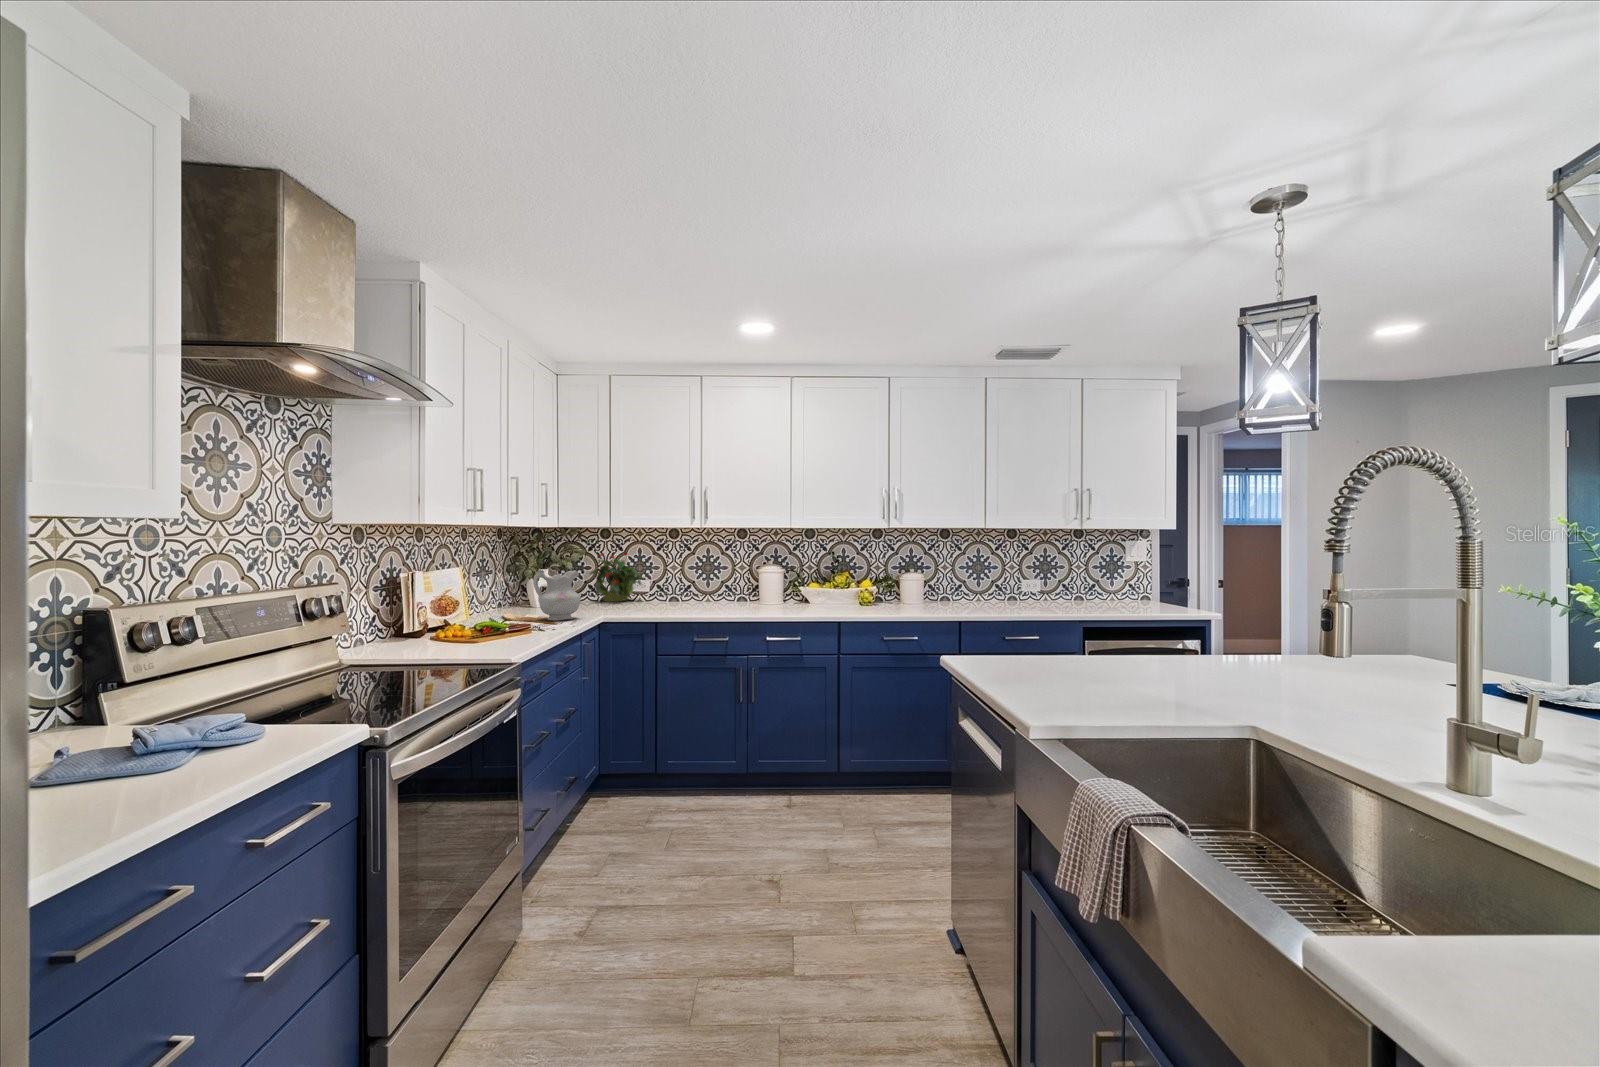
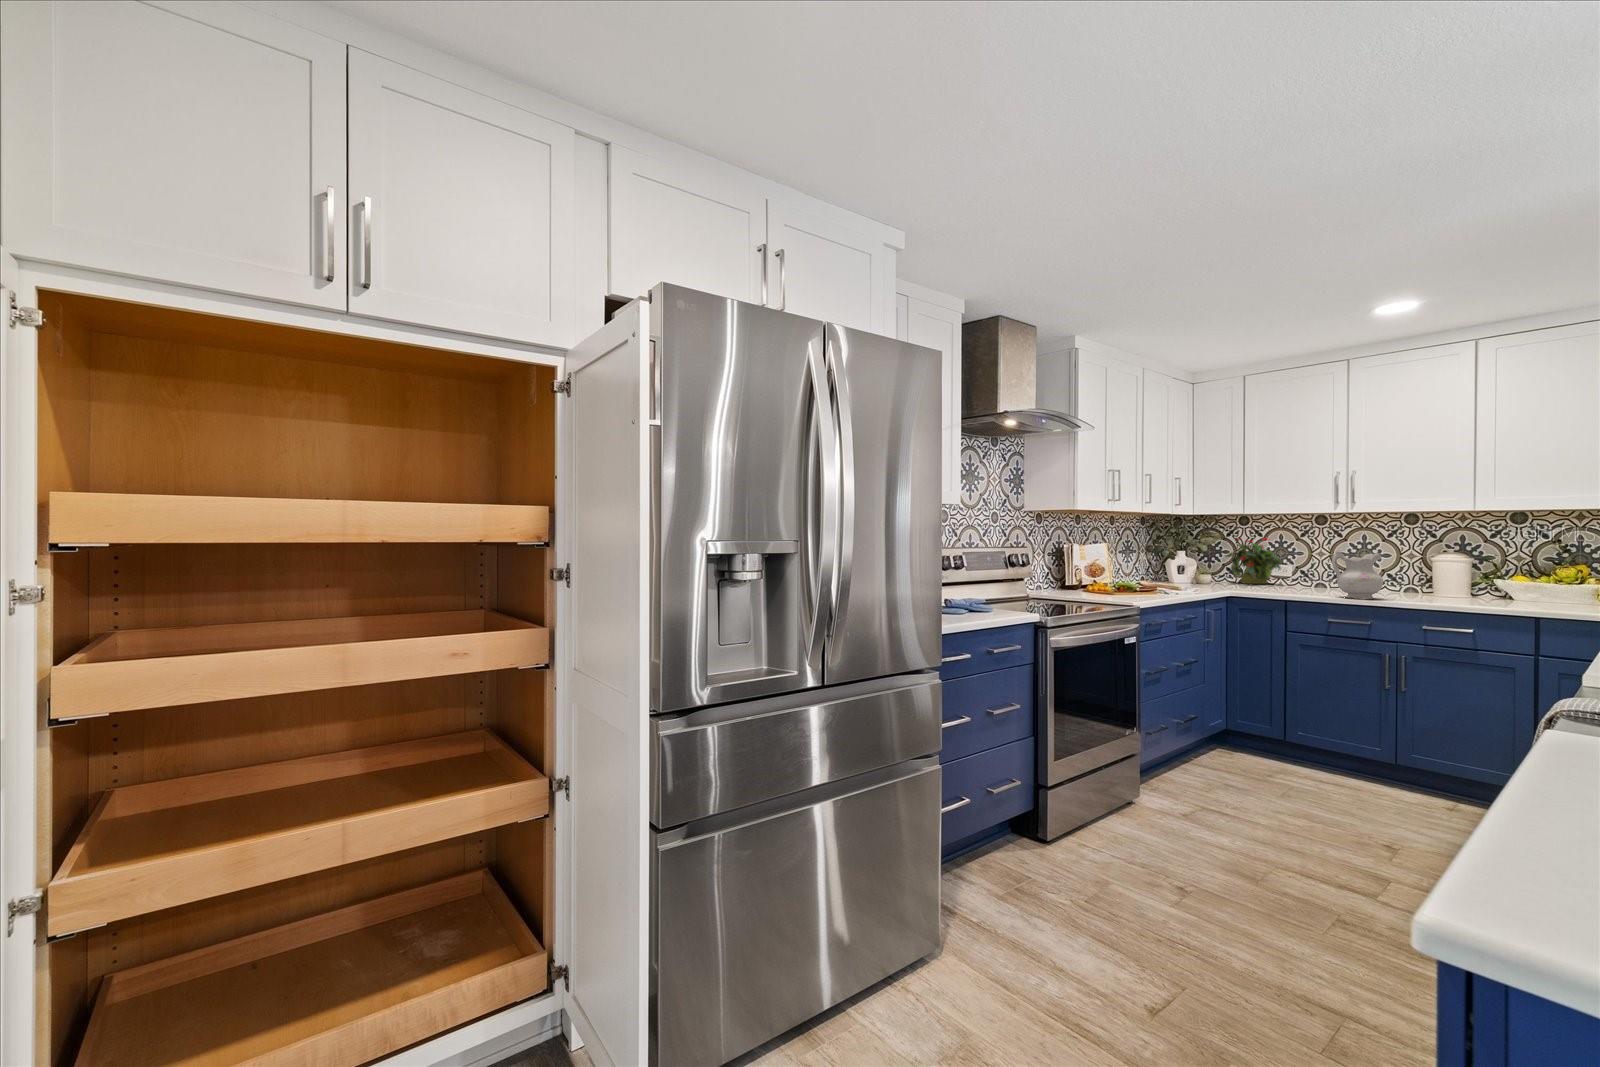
ceramic pitcher: present [533,570,580,620] -> present [1332,552,1383,599]

